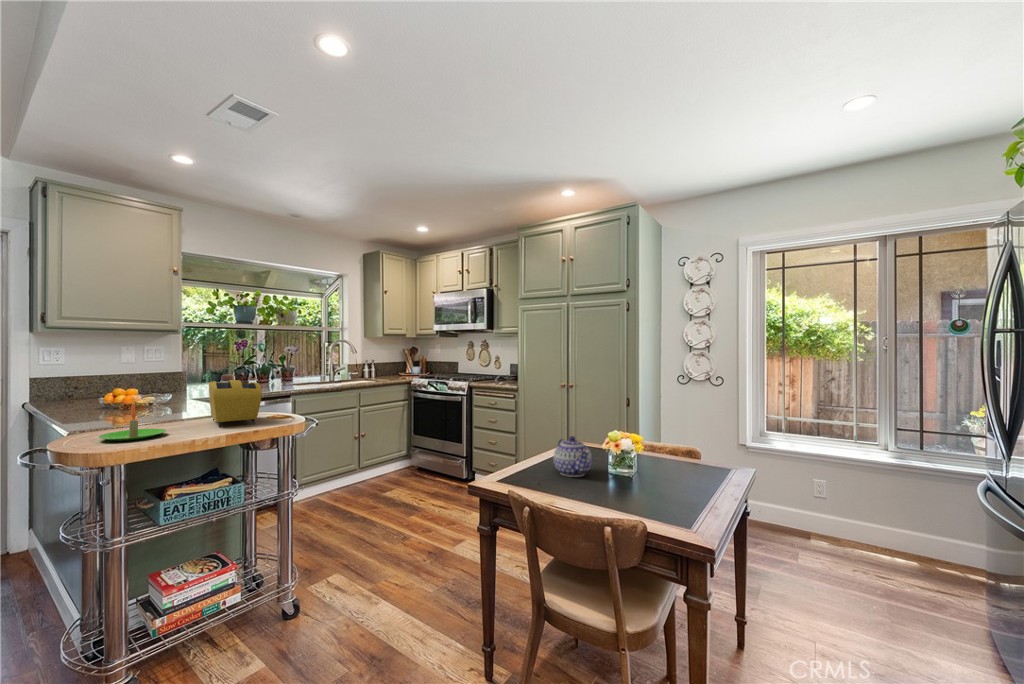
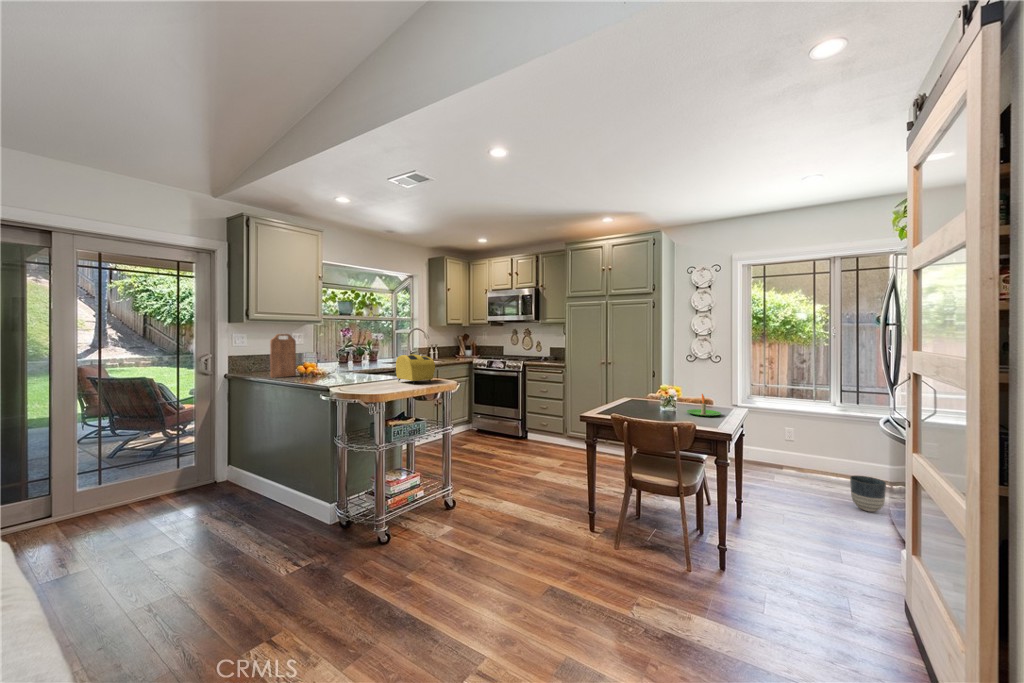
cutting board: none [65,348,114,410] -> present [270,334,296,378]
candle: present [98,404,166,441] -> present [686,394,721,416]
teapot: present [554,436,592,477] -> none [630,388,656,412]
planter: none [917,572,979,636] -> present [850,476,886,512]

